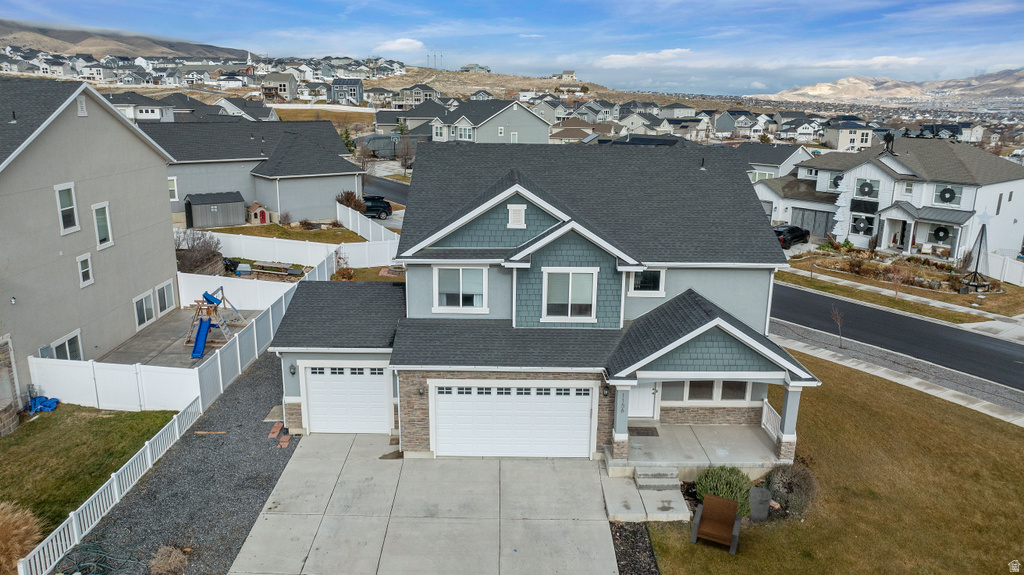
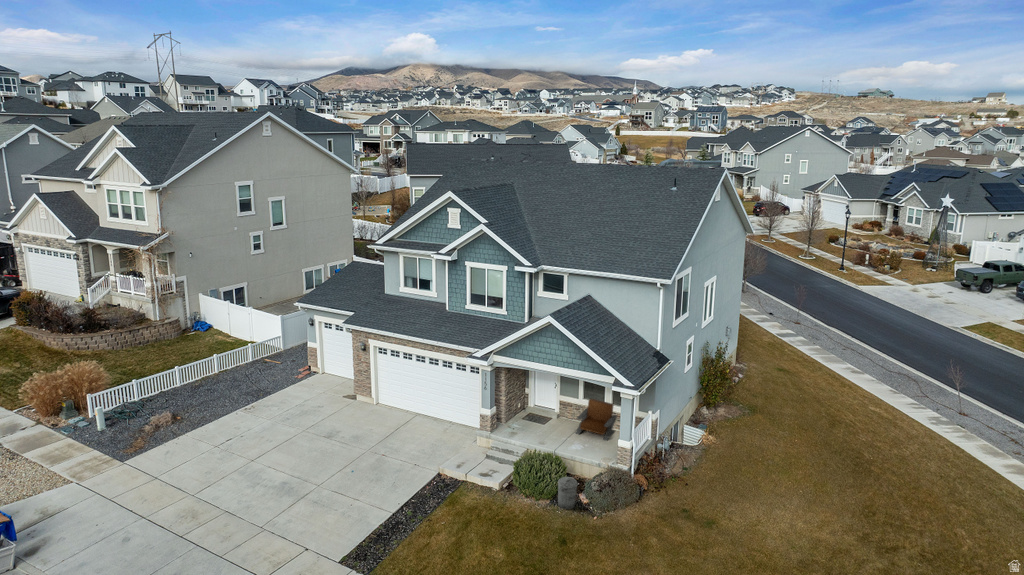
lounge chair: present [690,493,742,555] -> present [576,399,617,441]

